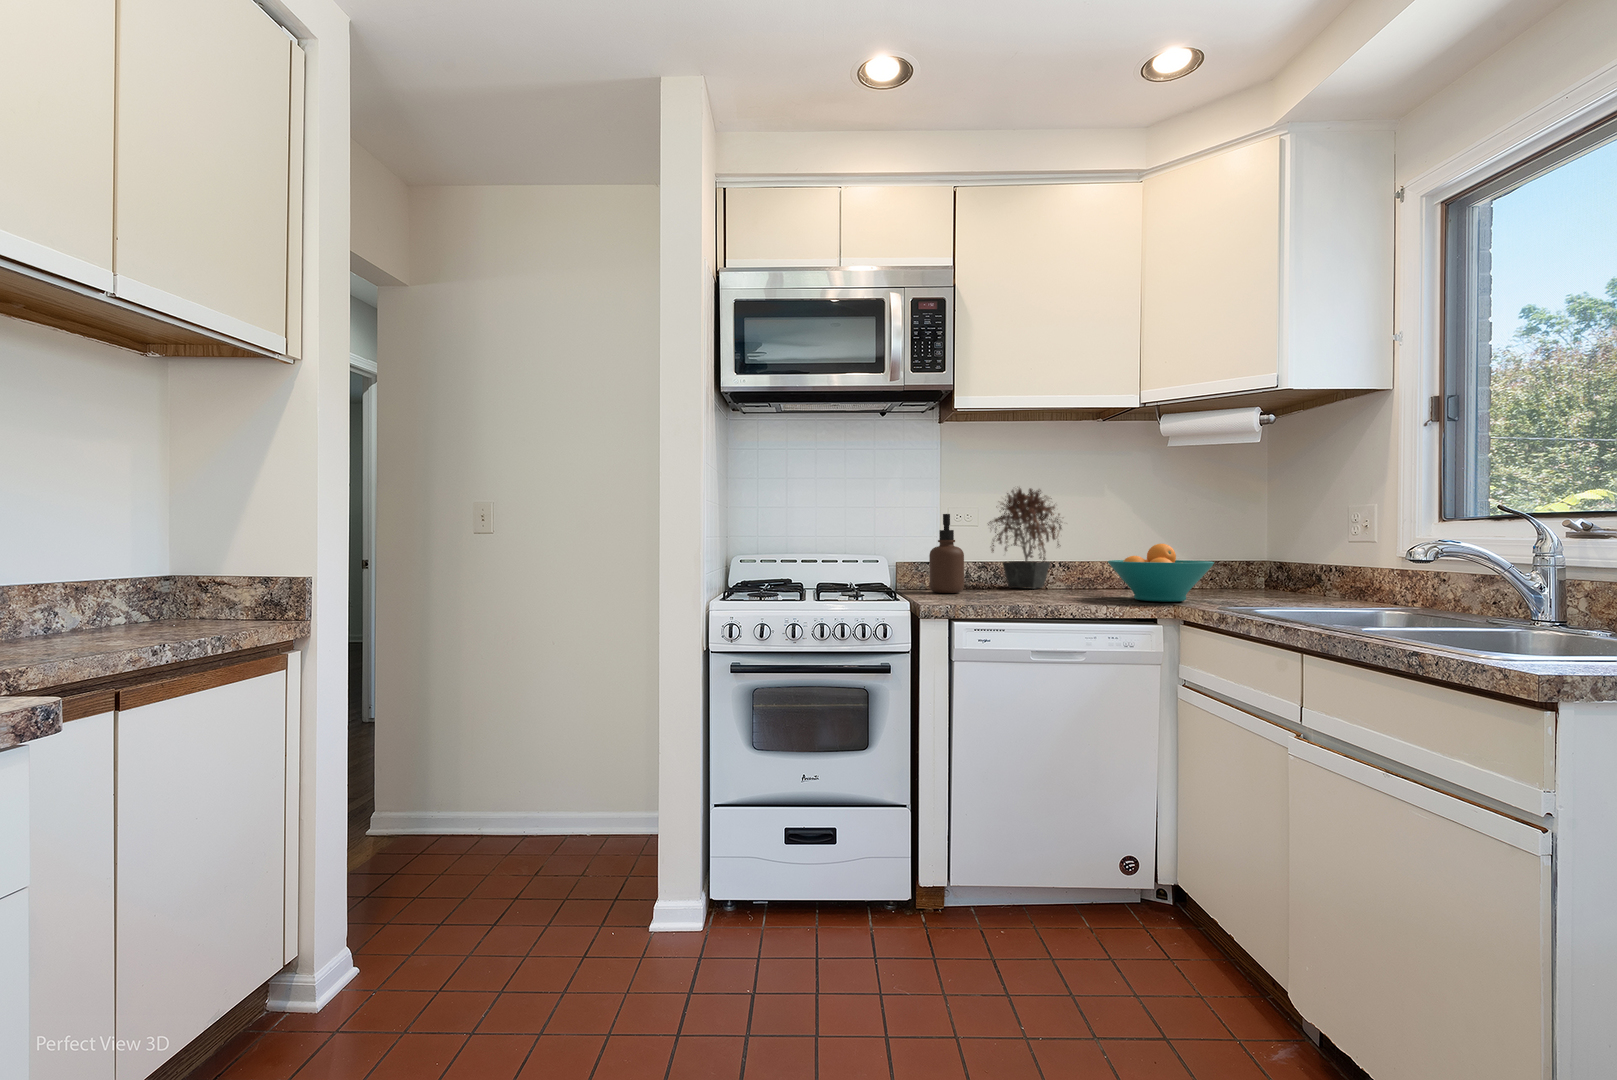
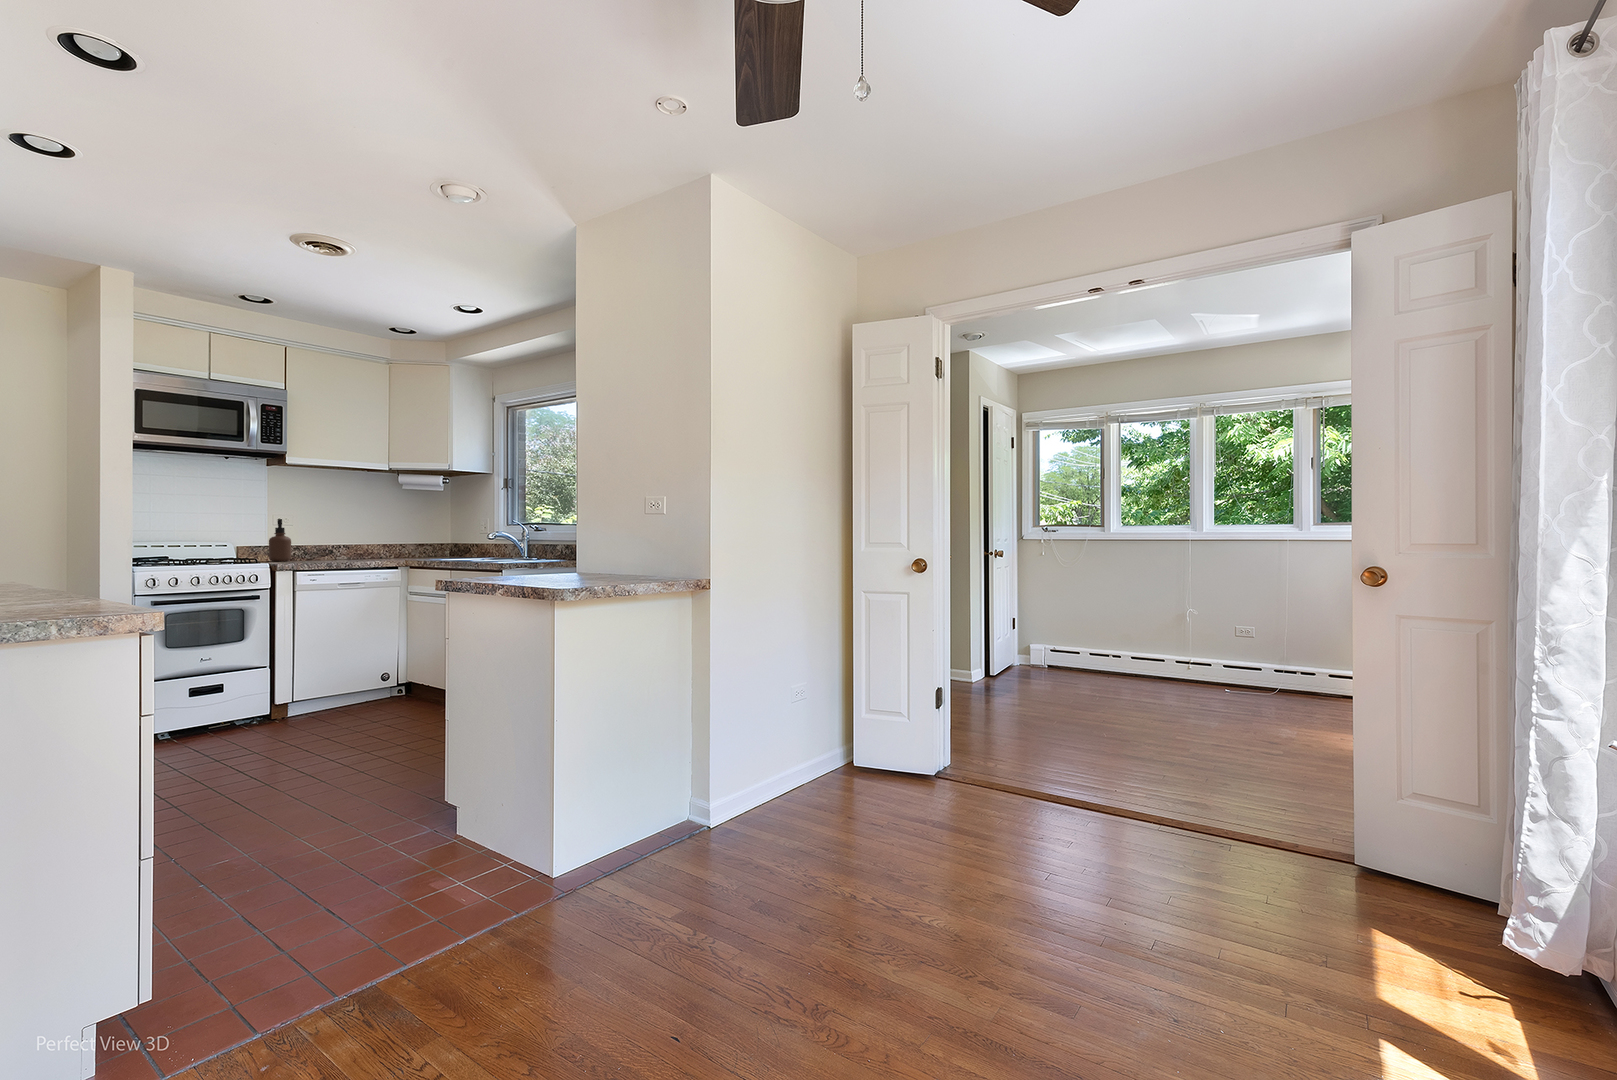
potted plant: present [988,488,1062,589] -> none [299,504,350,559]
fruit bowl: present [1108,544,1214,602] -> none [374,534,425,560]

